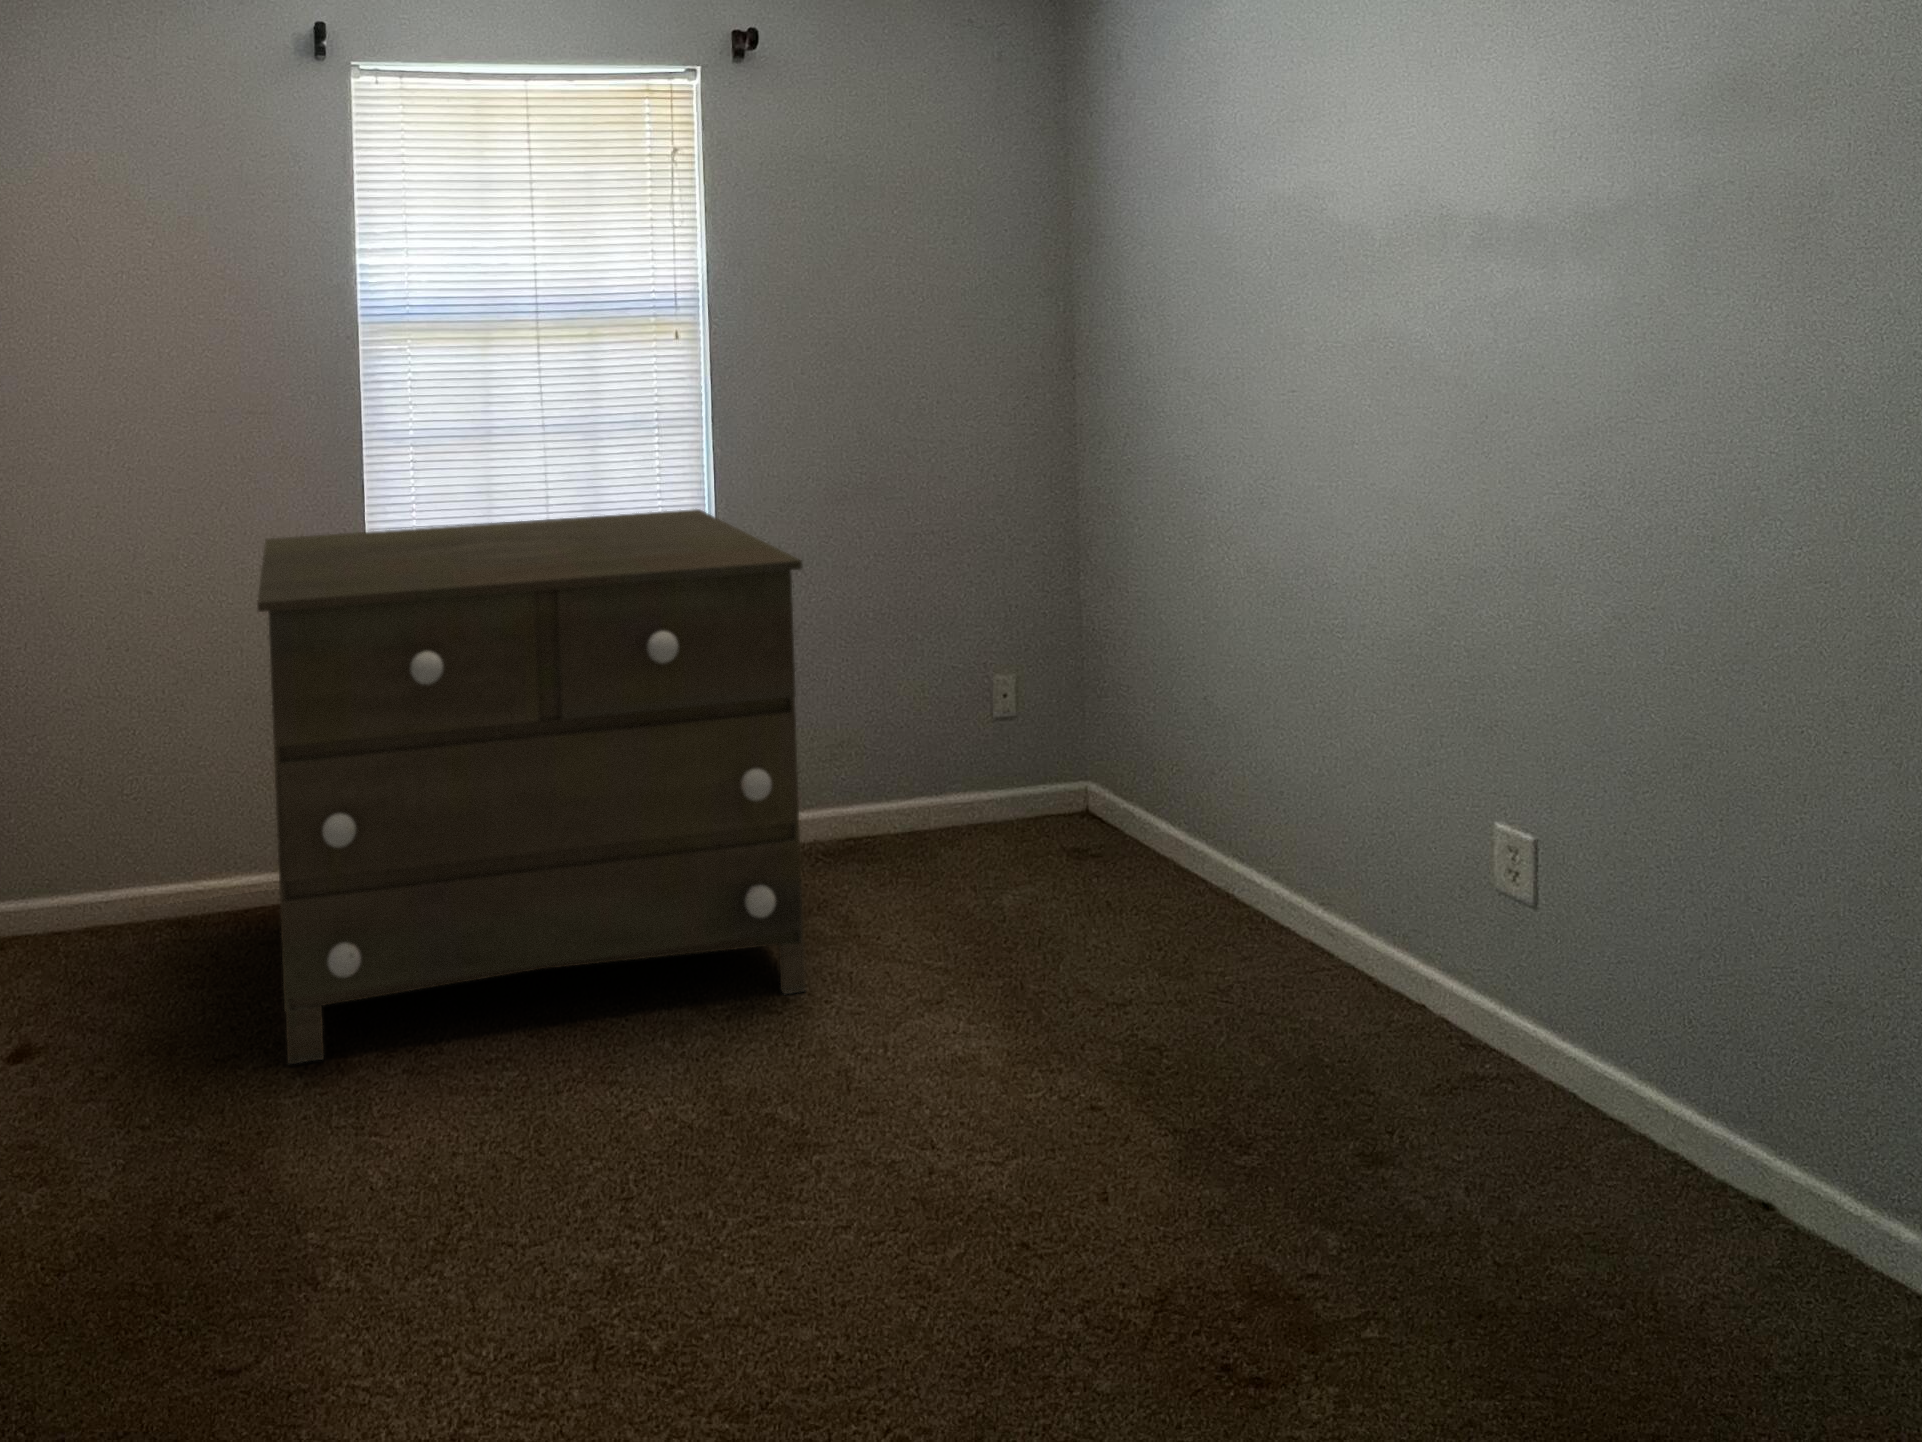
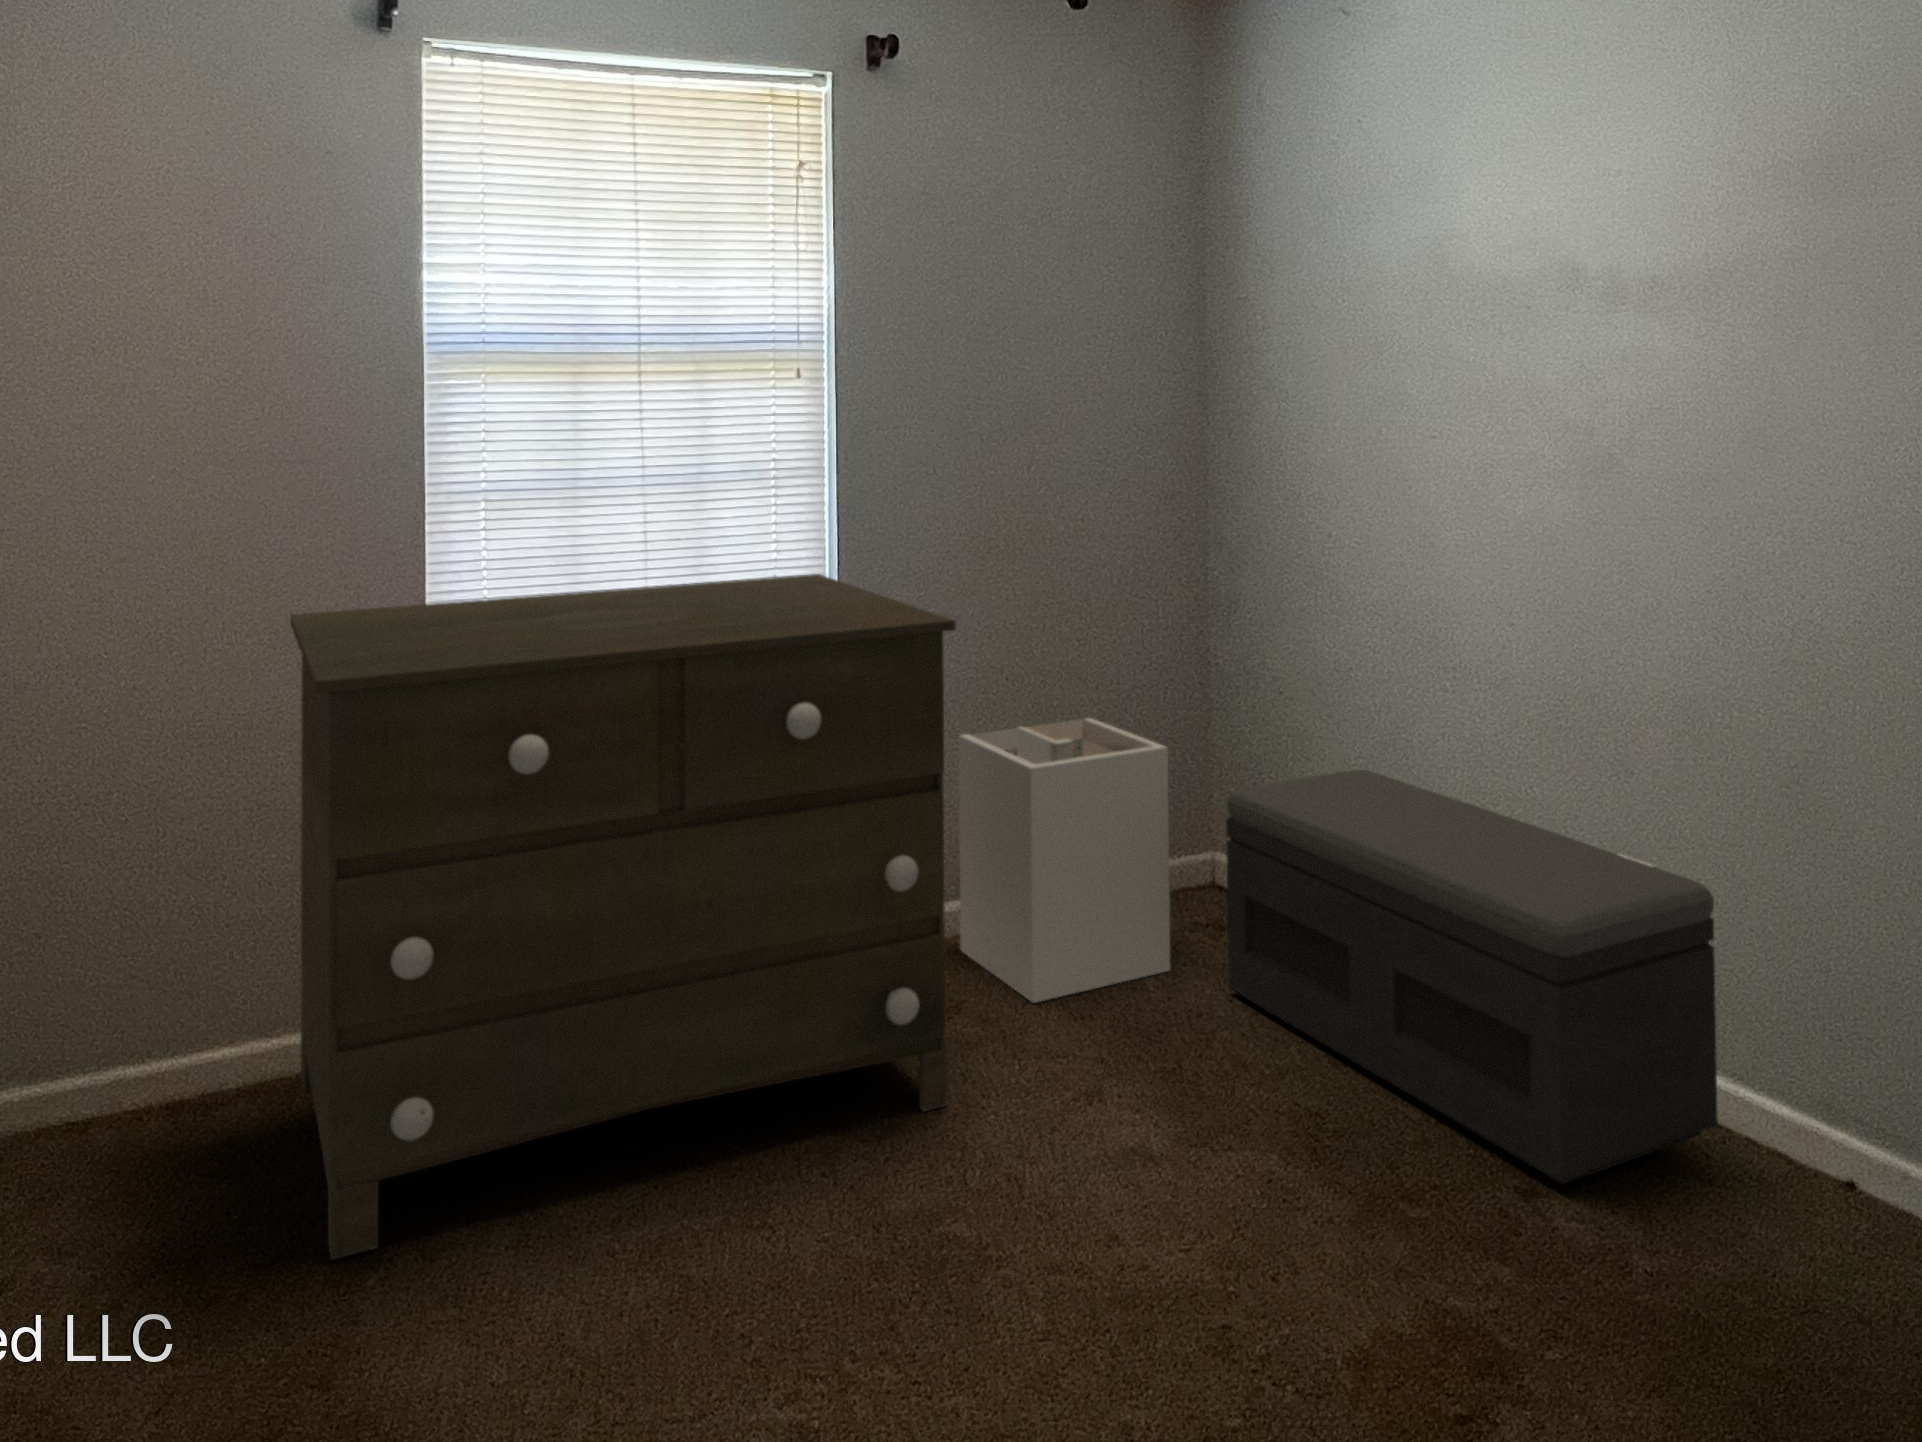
laundry hamper: none [830,643,1033,902] -> present [959,718,1170,1003]
storage bench: none [1083,707,1617,1152] -> present [1226,770,1718,1184]

